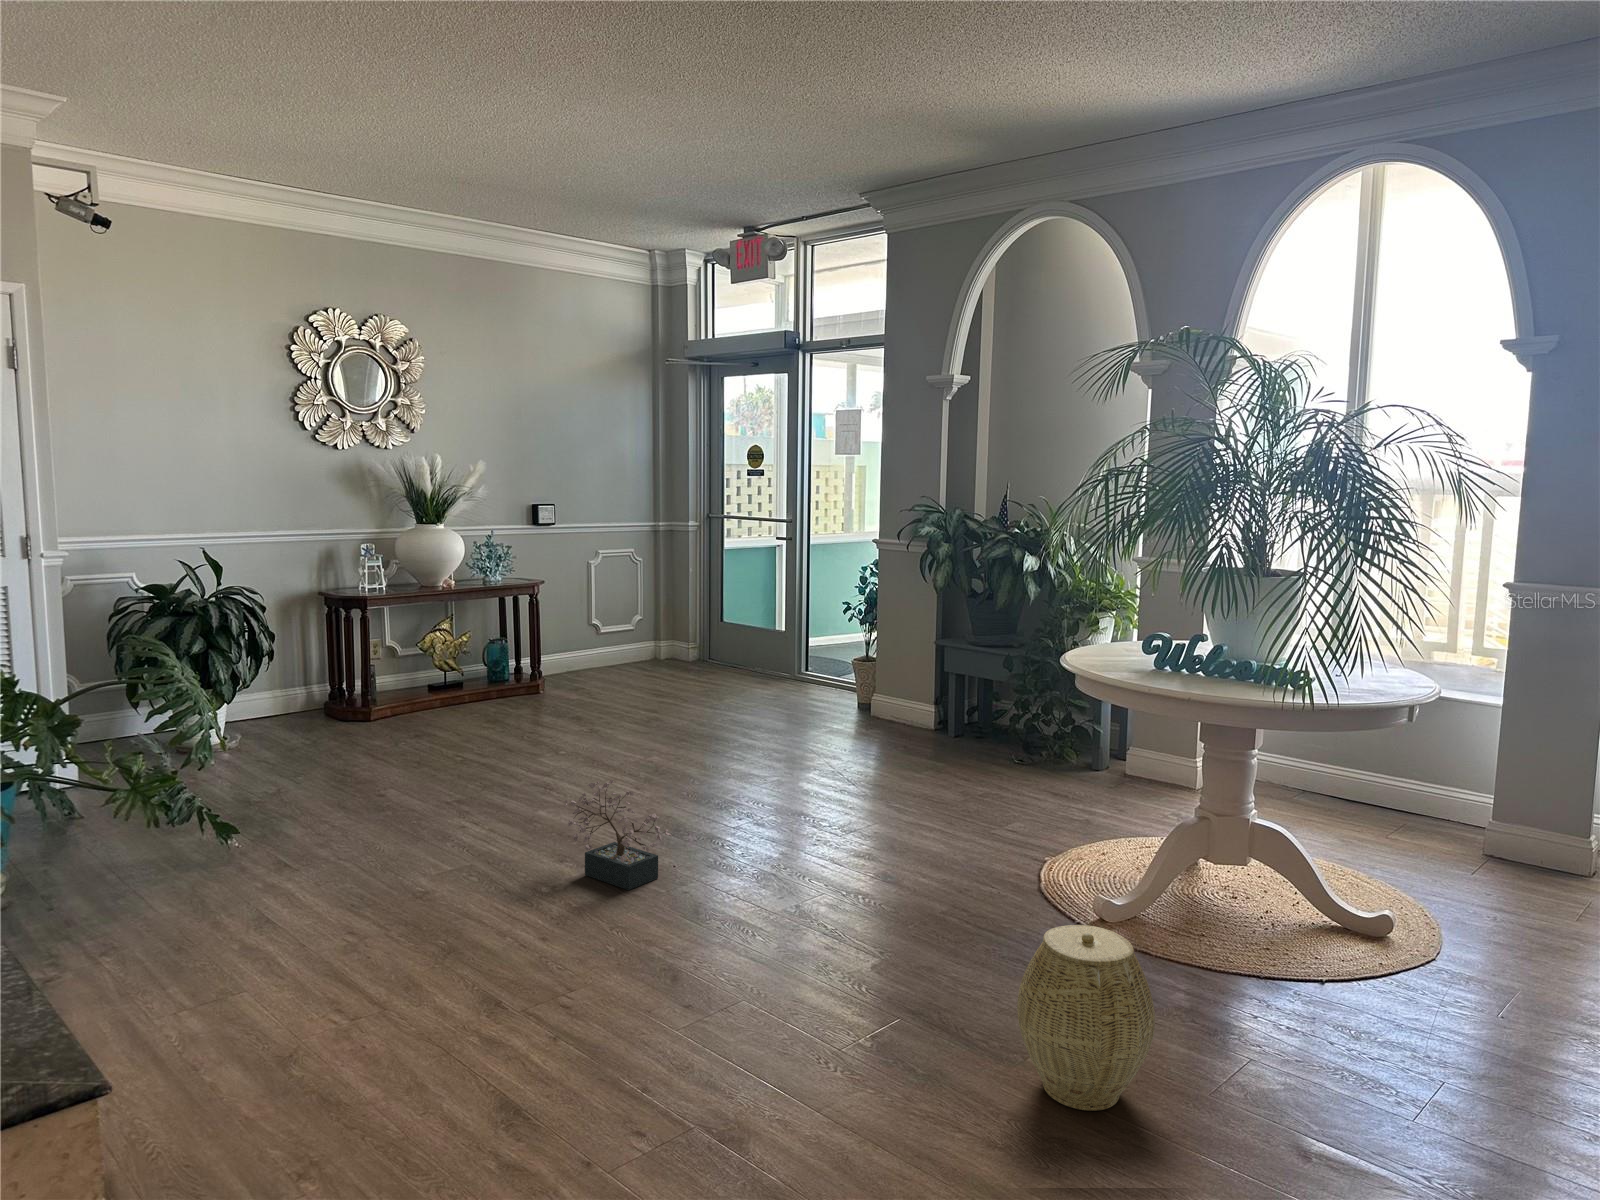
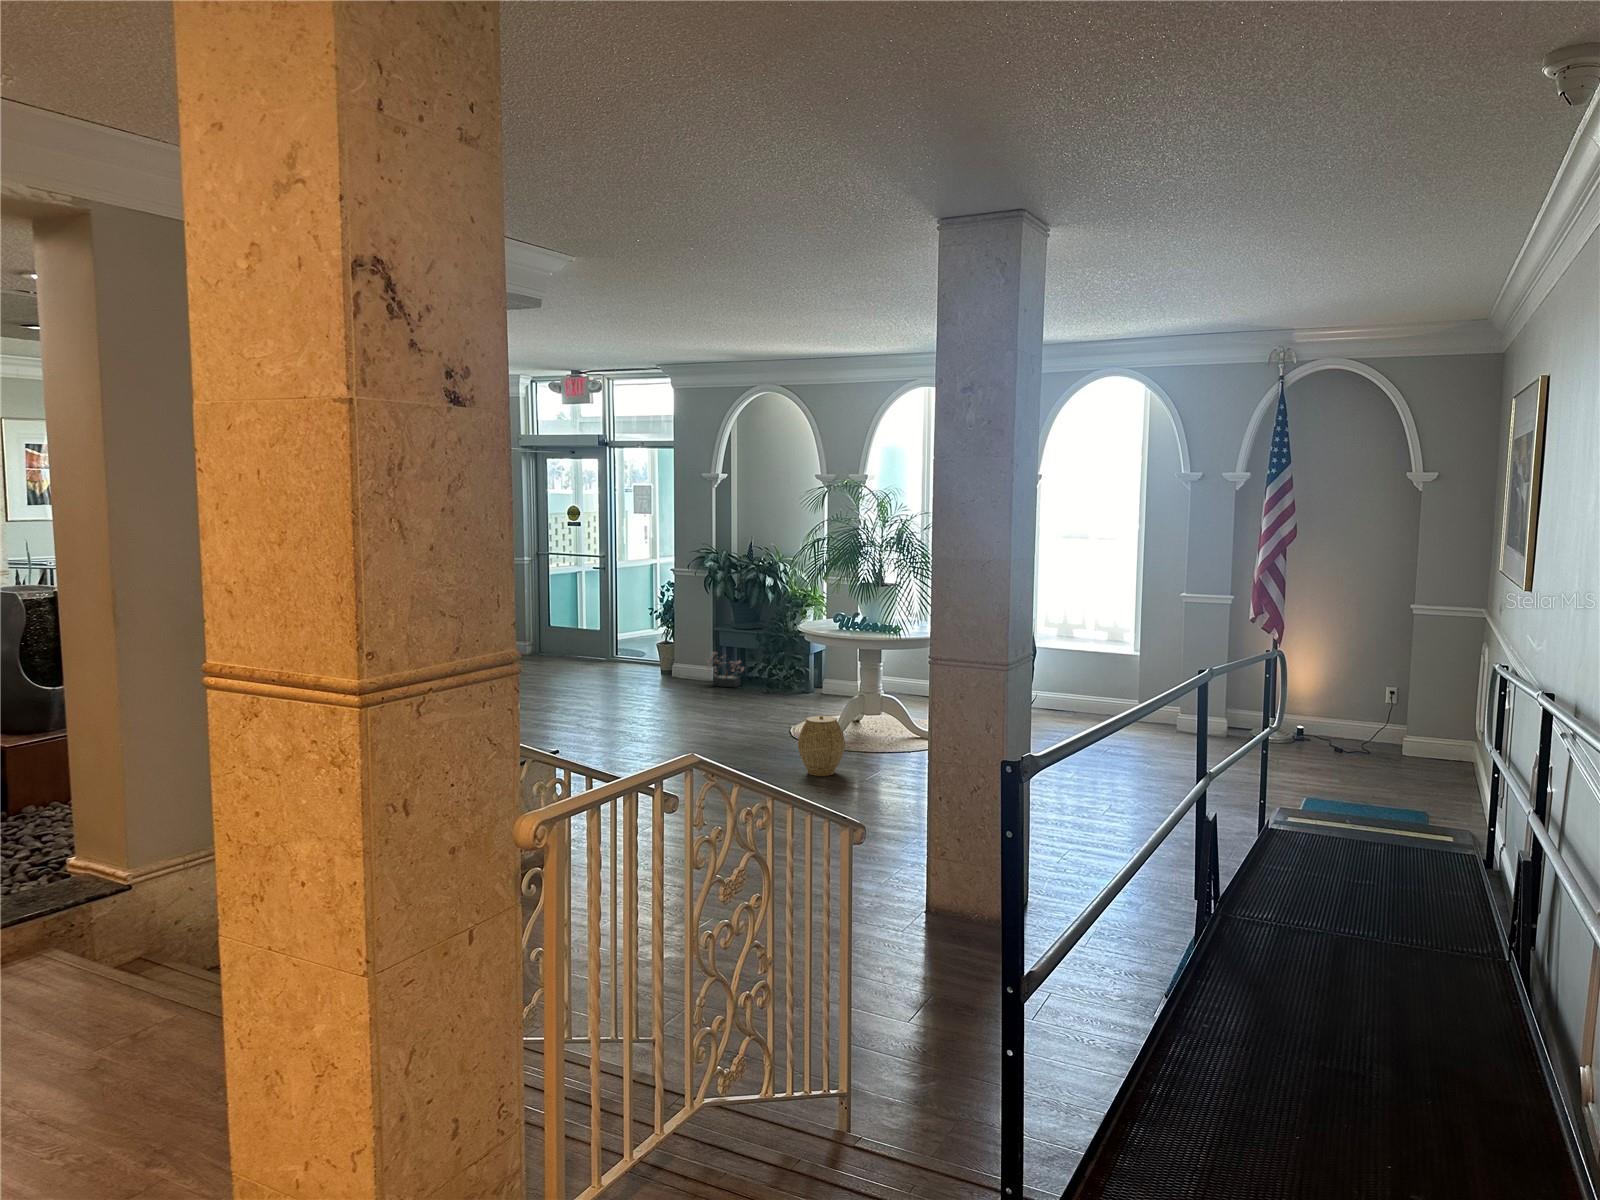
decorative plant: present [564,780,671,890] -> present [708,652,743,687]

